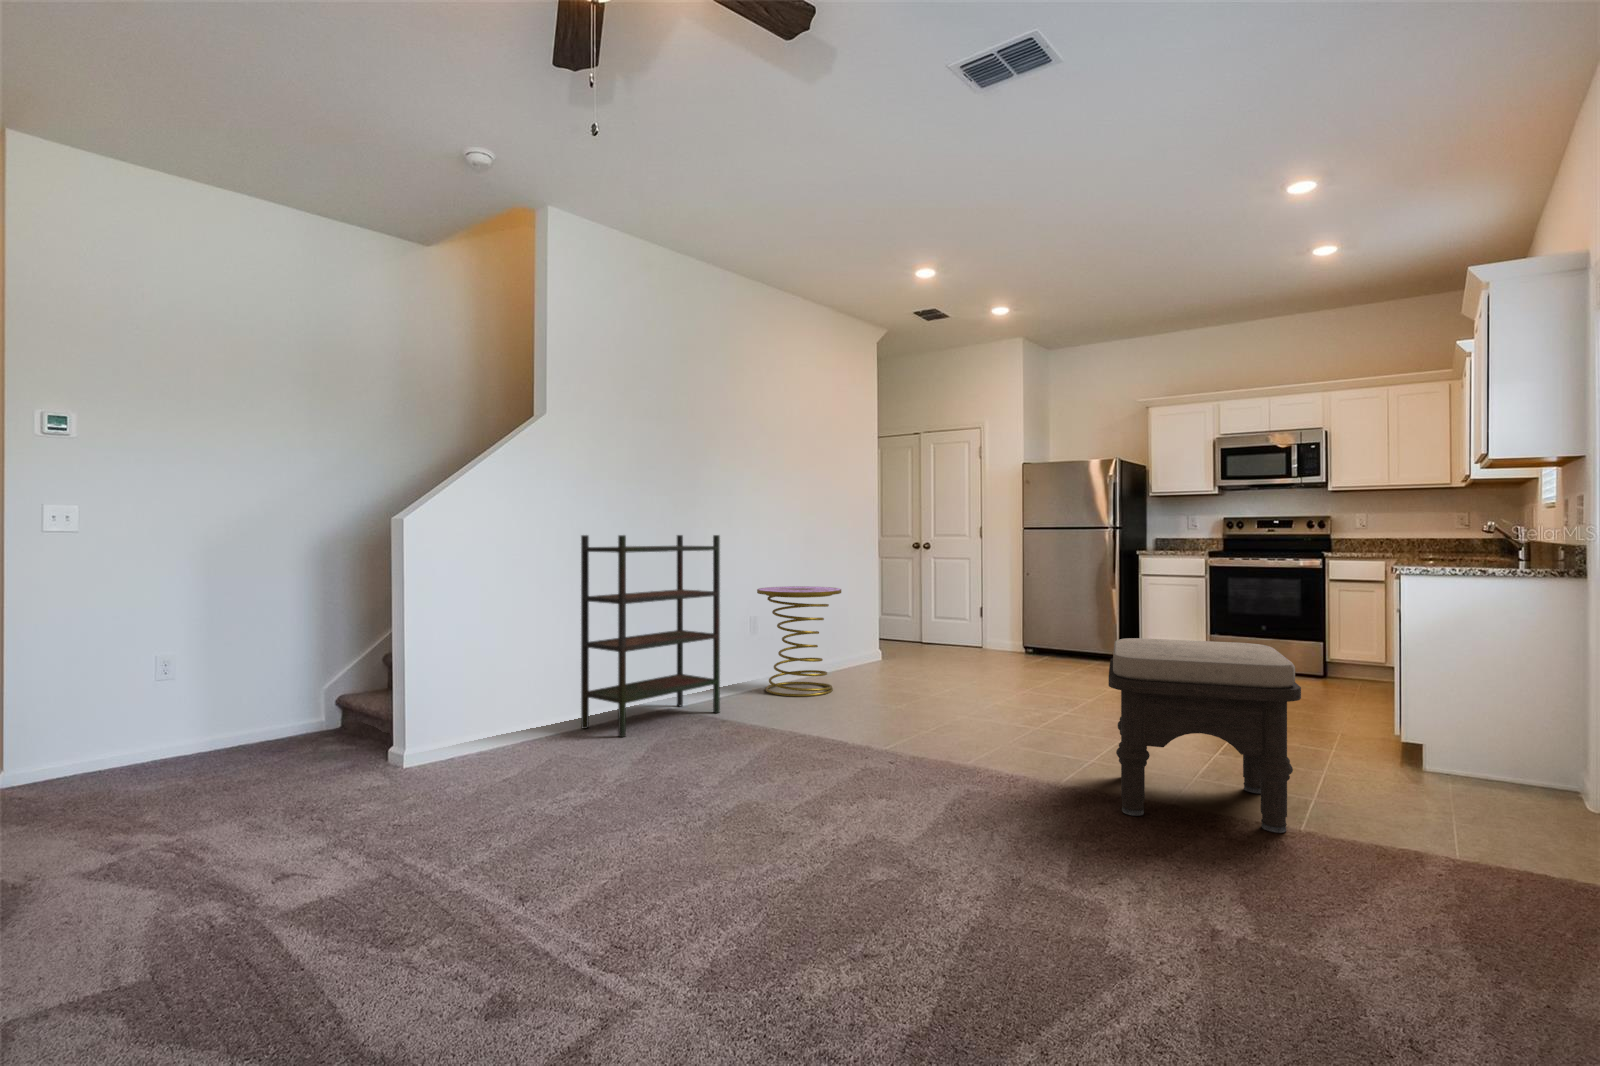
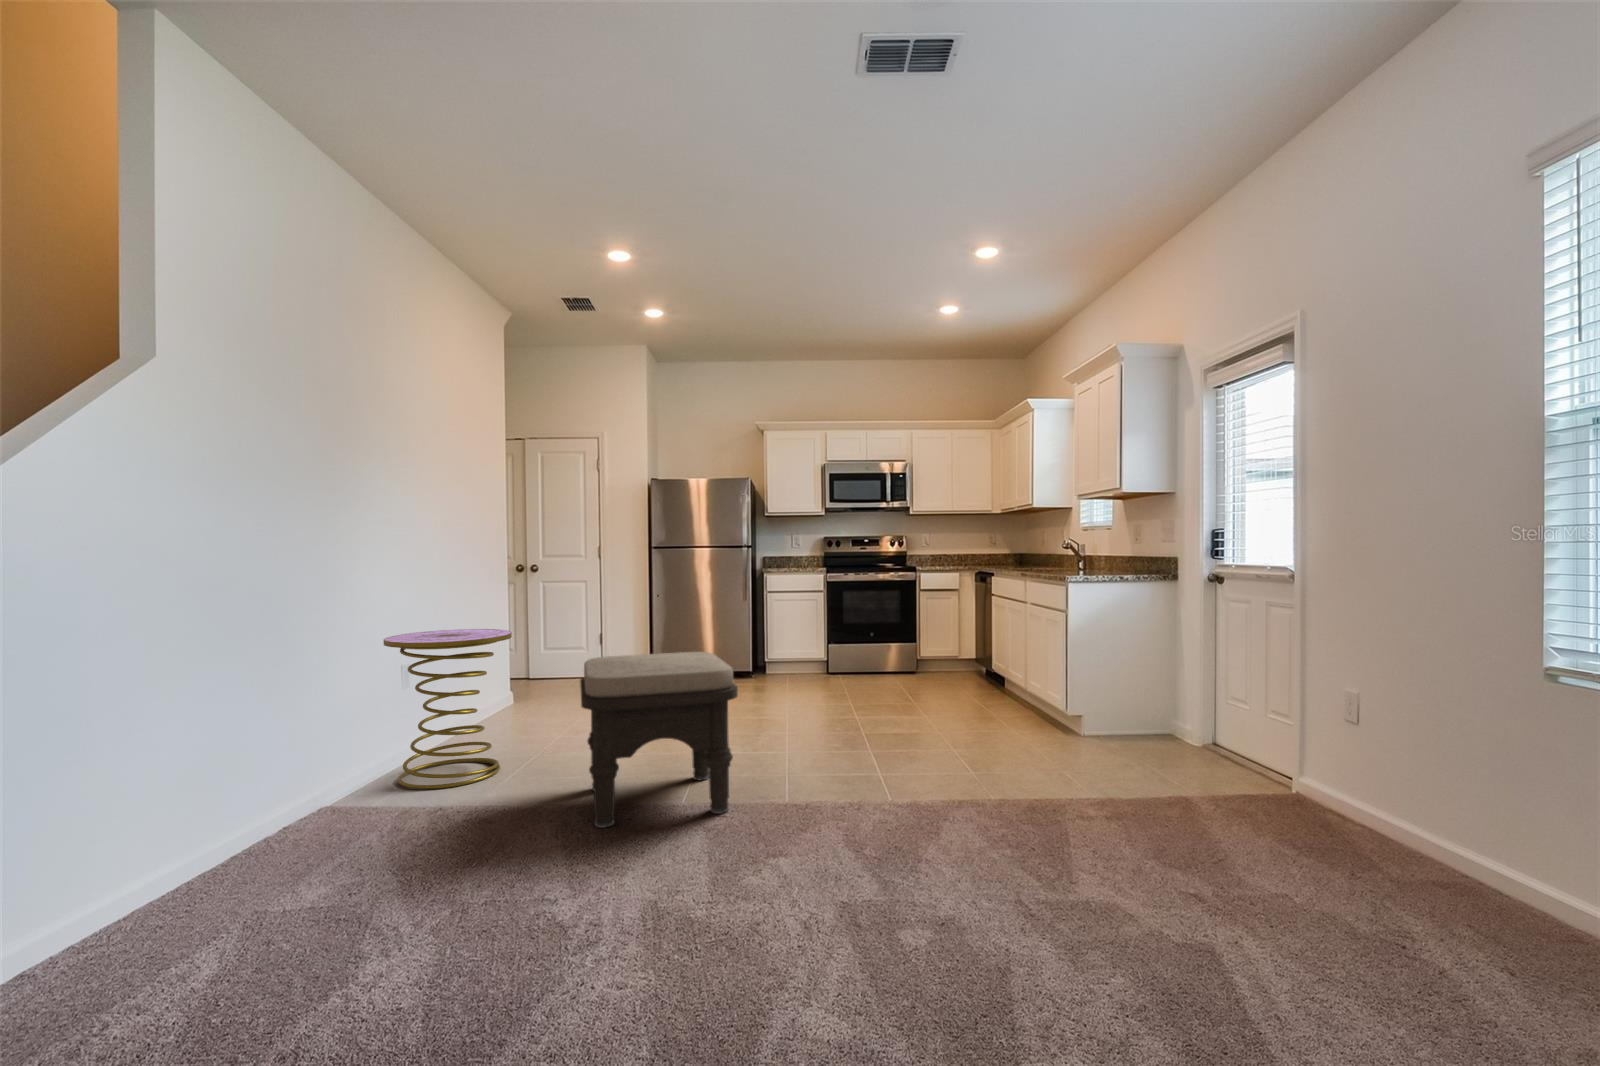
bookshelf: present [581,535,720,737] -> none [91,564,363,948]
ottoman: present [1109,638,1301,833] -> present [580,652,738,828]

